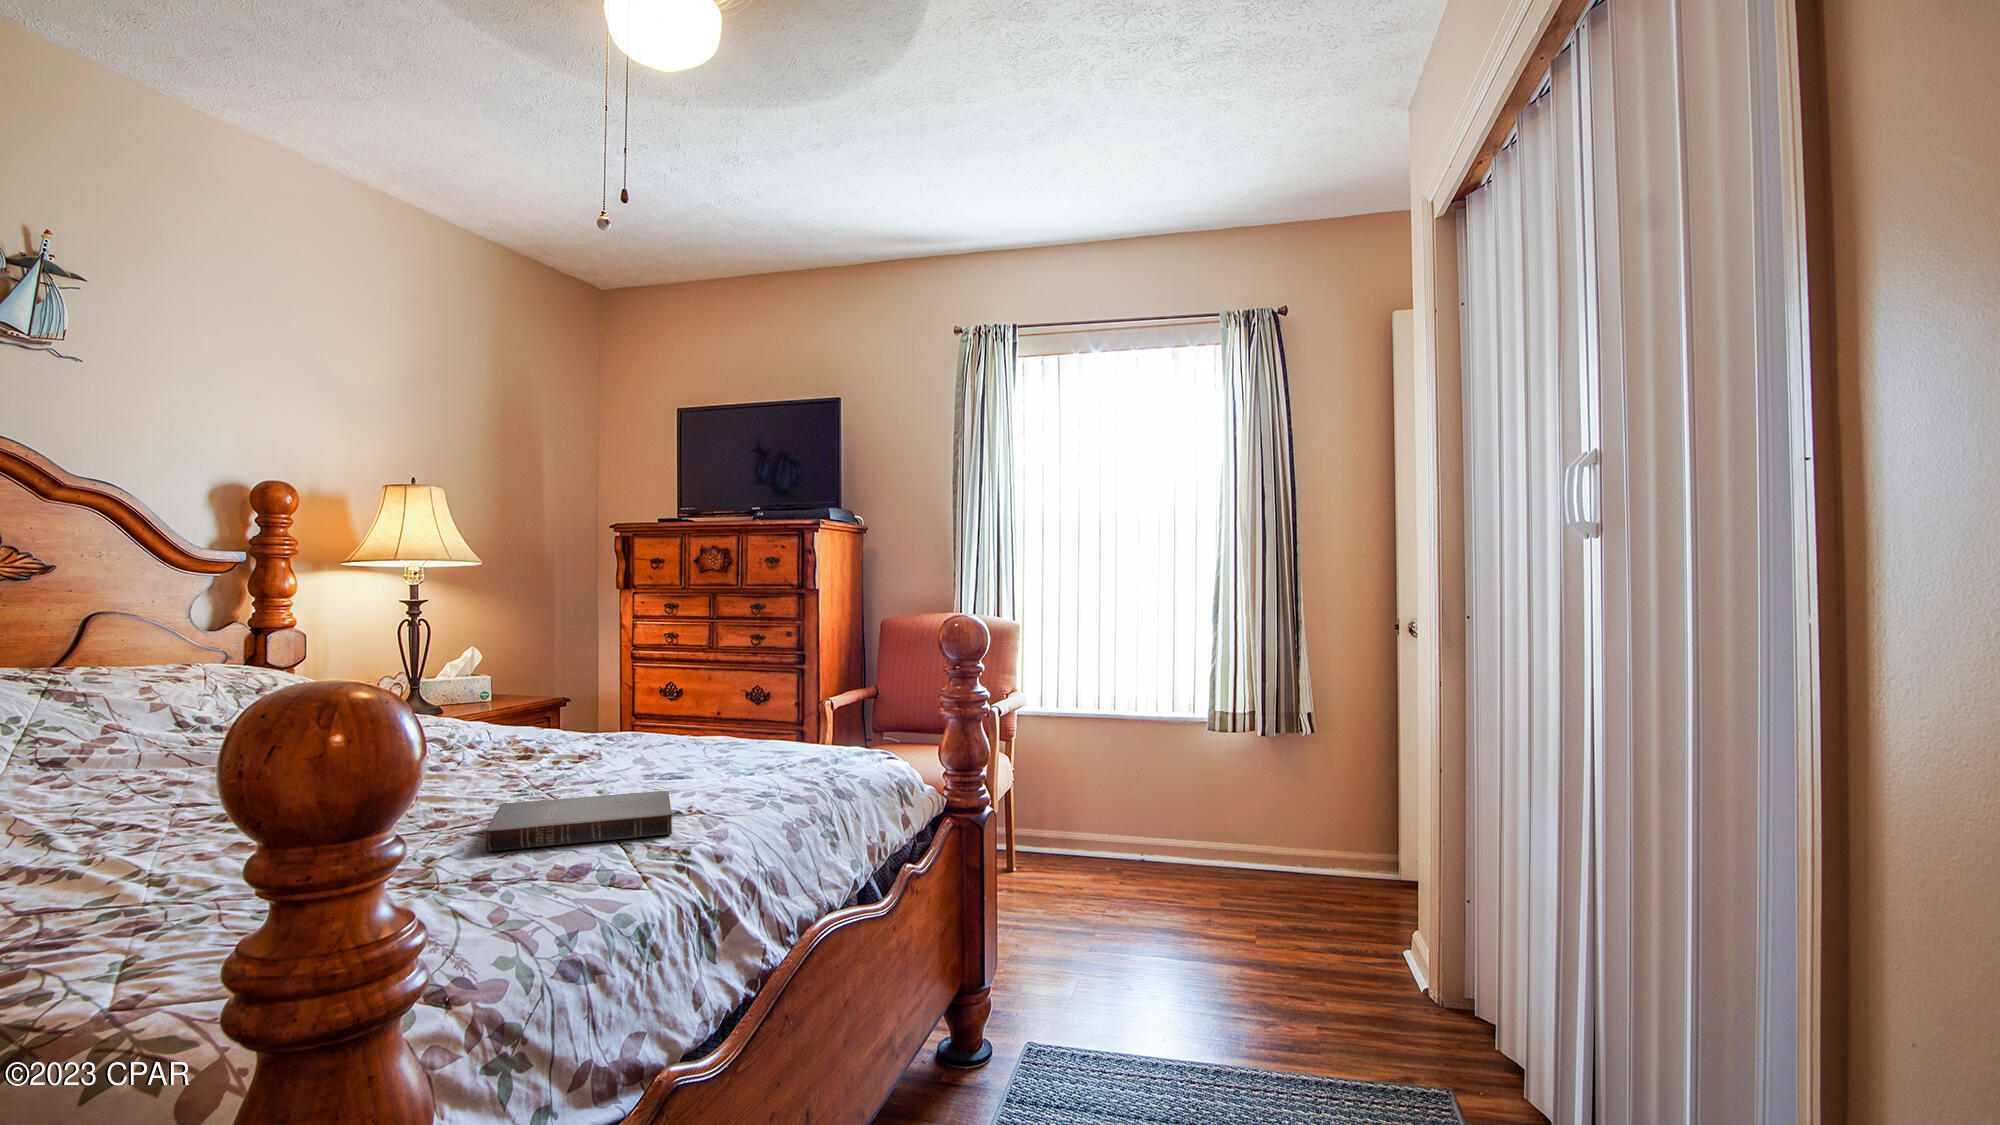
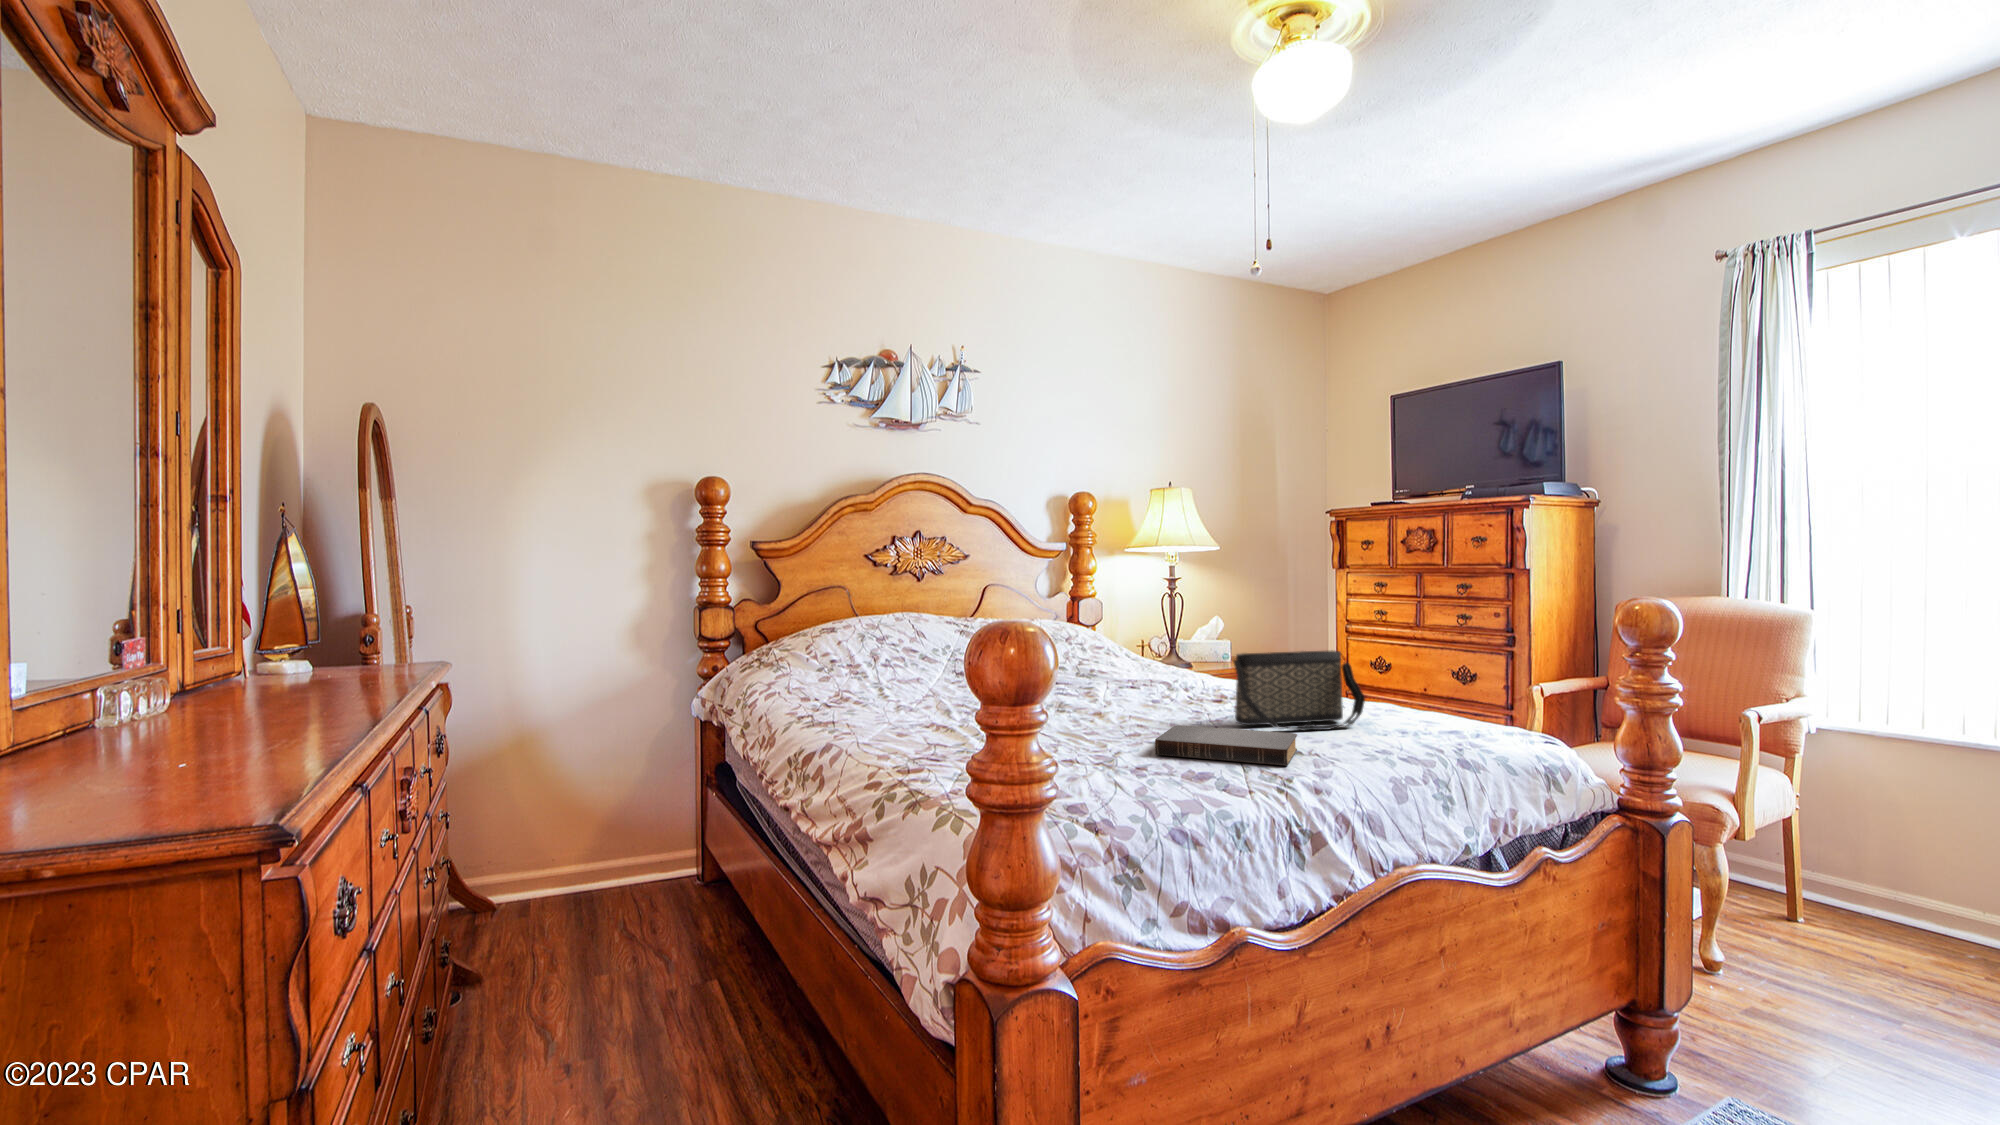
handbag: none [569,685,721,787] -> present [1233,651,1365,730]

